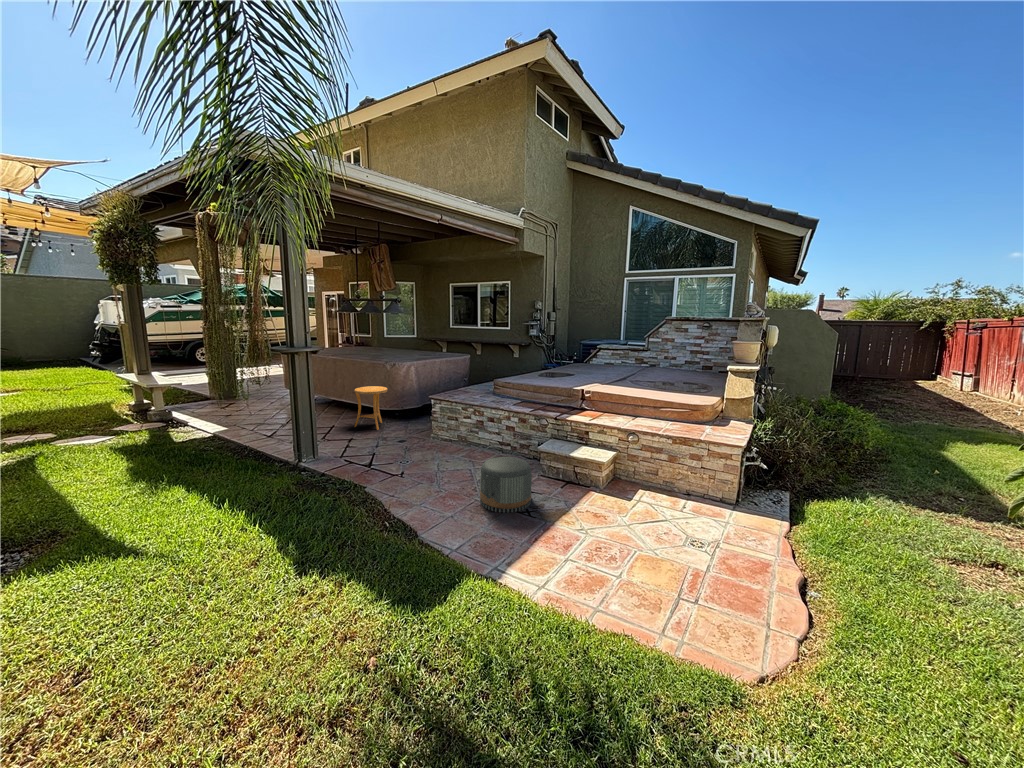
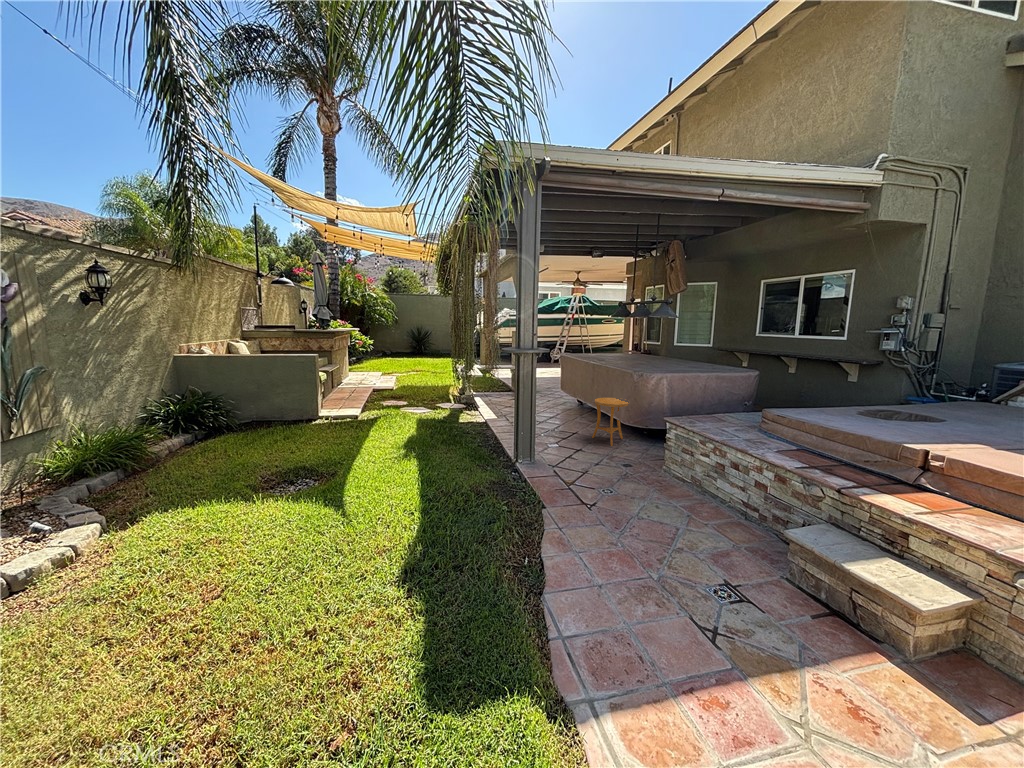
pouf: present [480,457,532,513] -> none [653,525,741,623]

